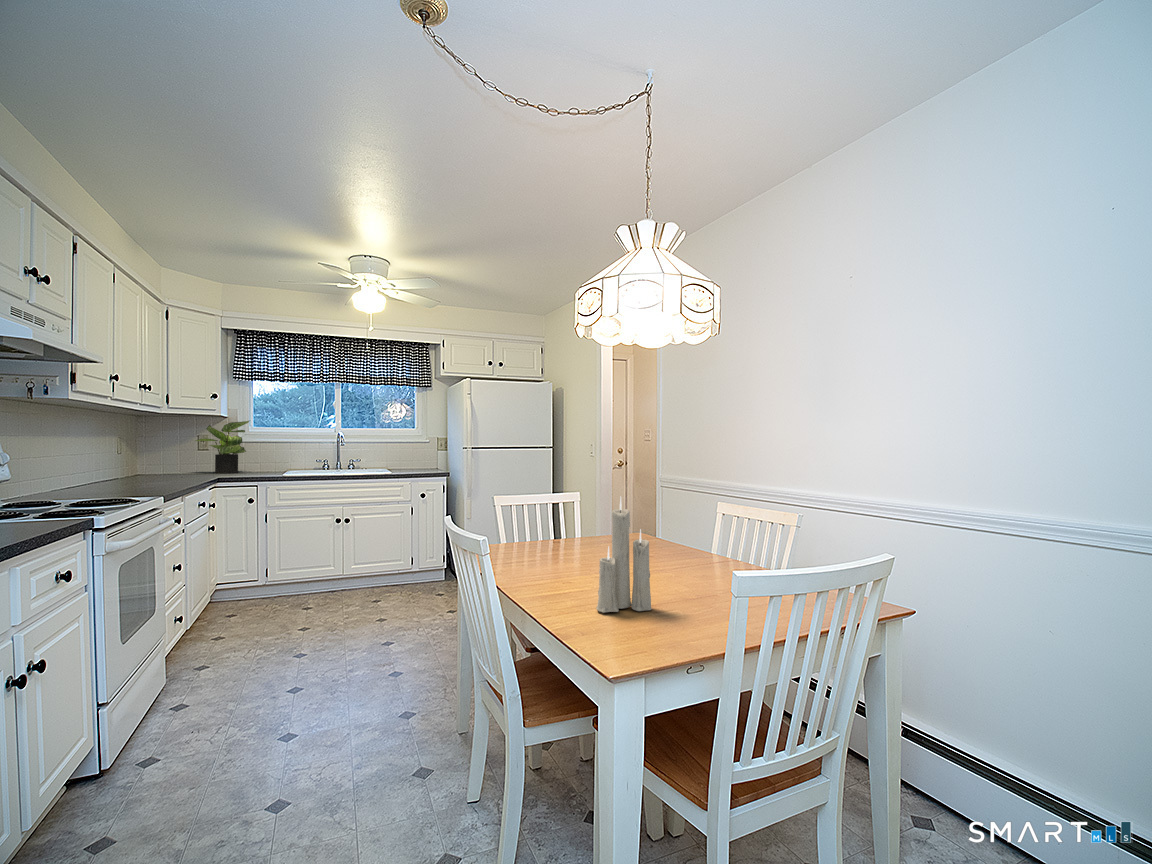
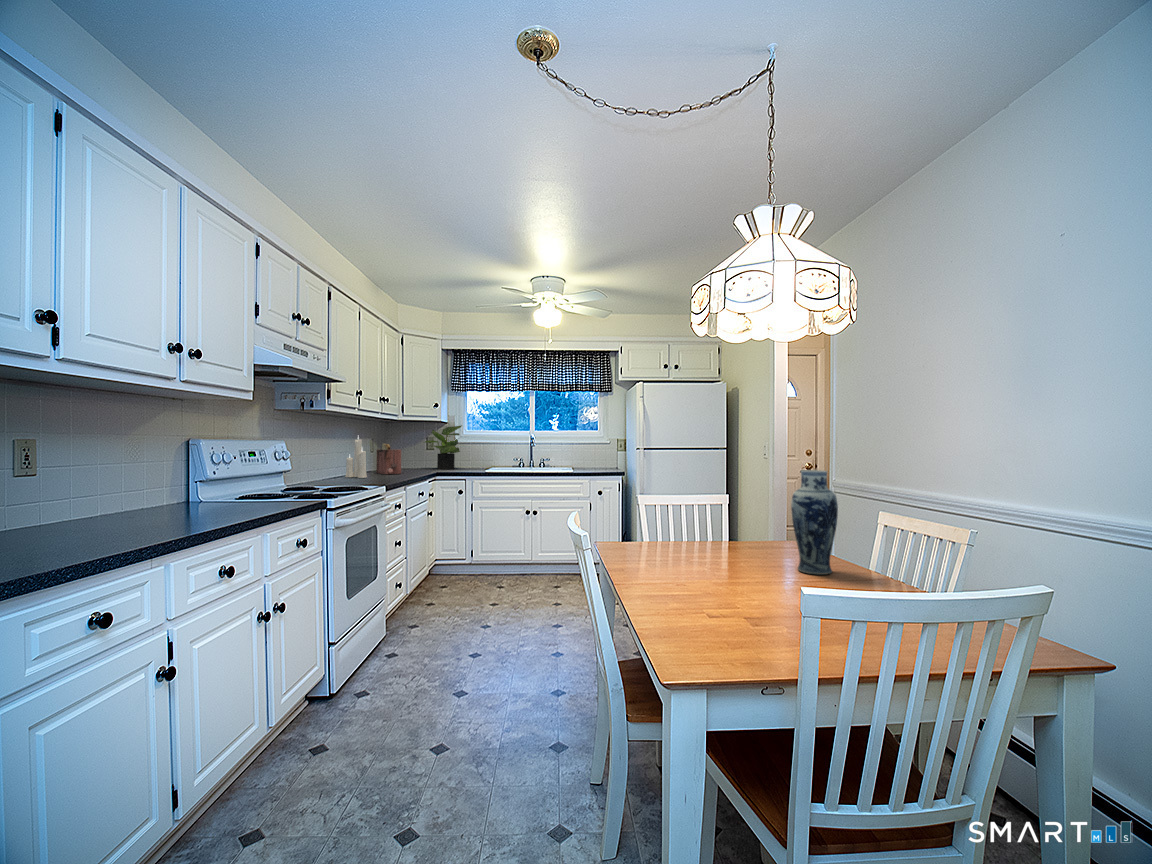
toaster: none [131,443,170,481] -> present [376,444,401,474]
vase: none [652,466,692,561] -> present [791,470,838,575]
candle: present [596,497,651,613] -> present [345,438,367,478]

